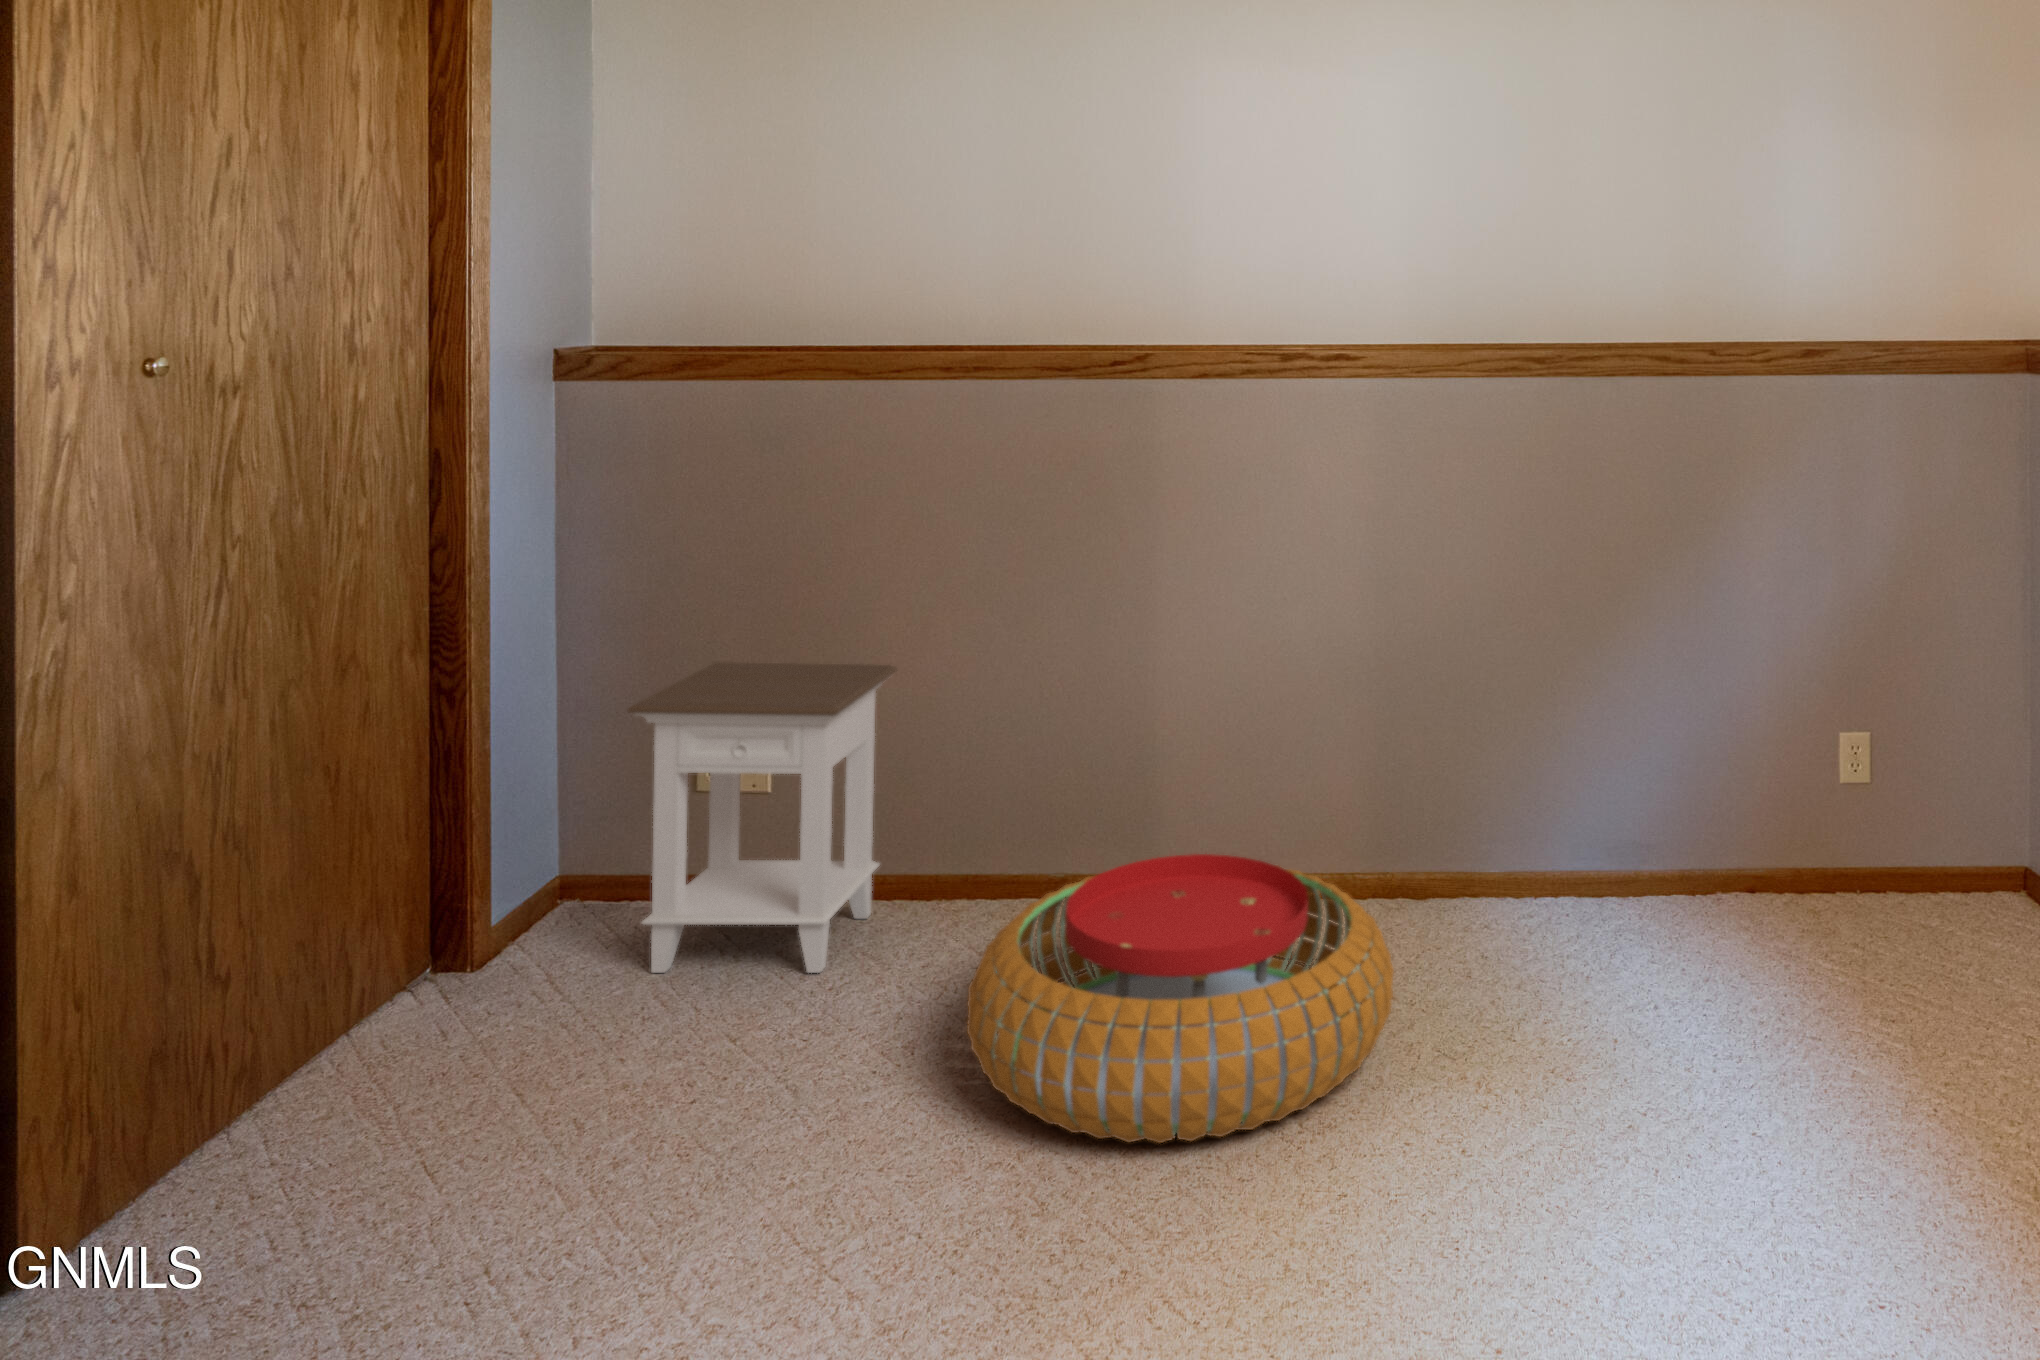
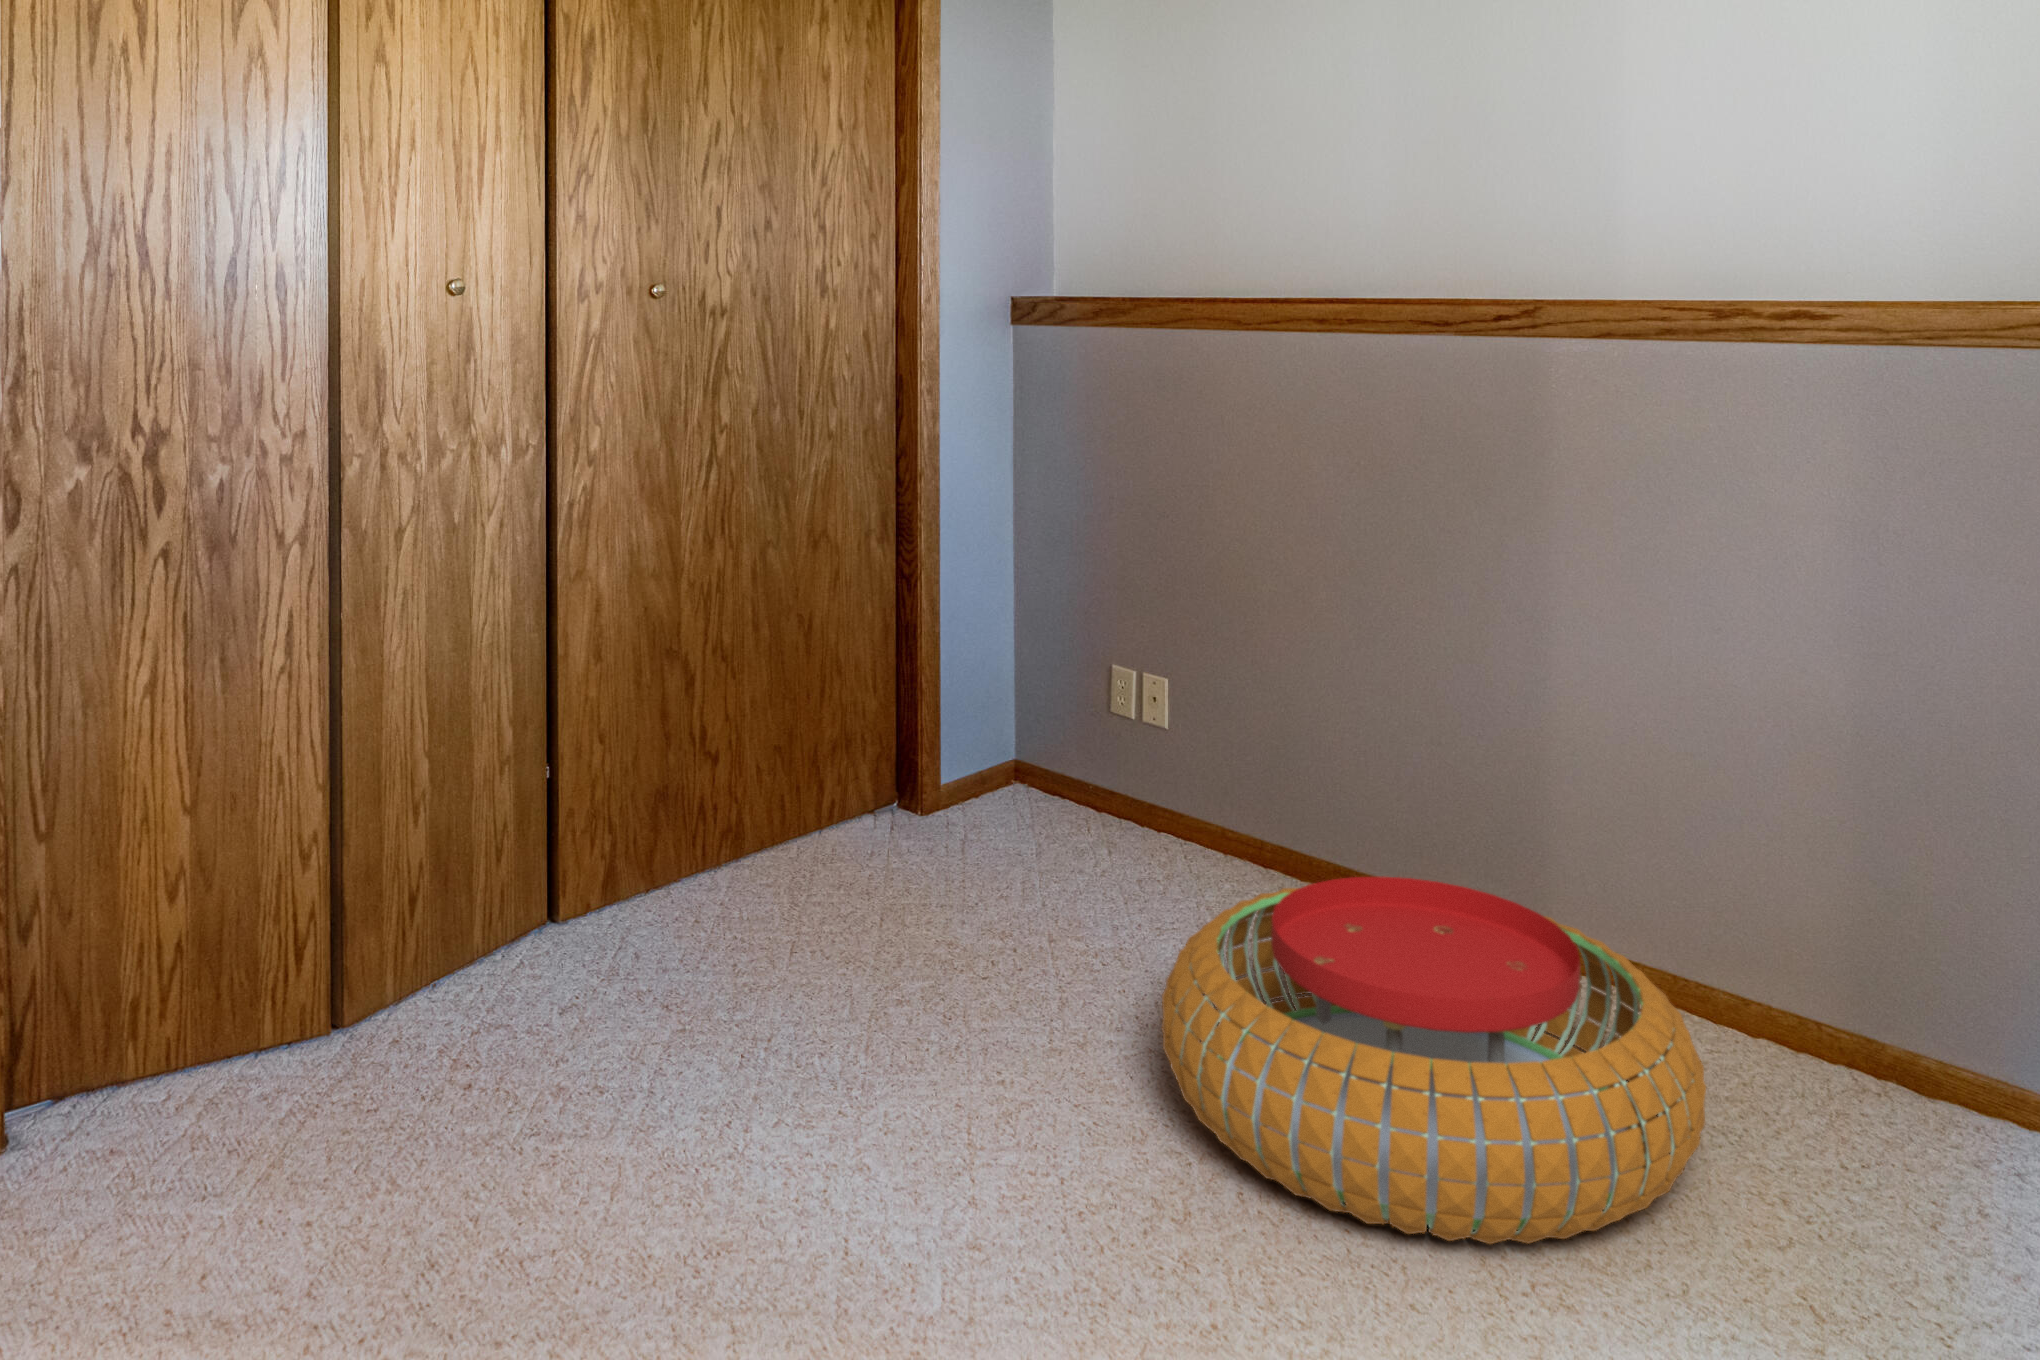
nightstand: present [628,662,897,973] -> none [1005,589,1256,905]

